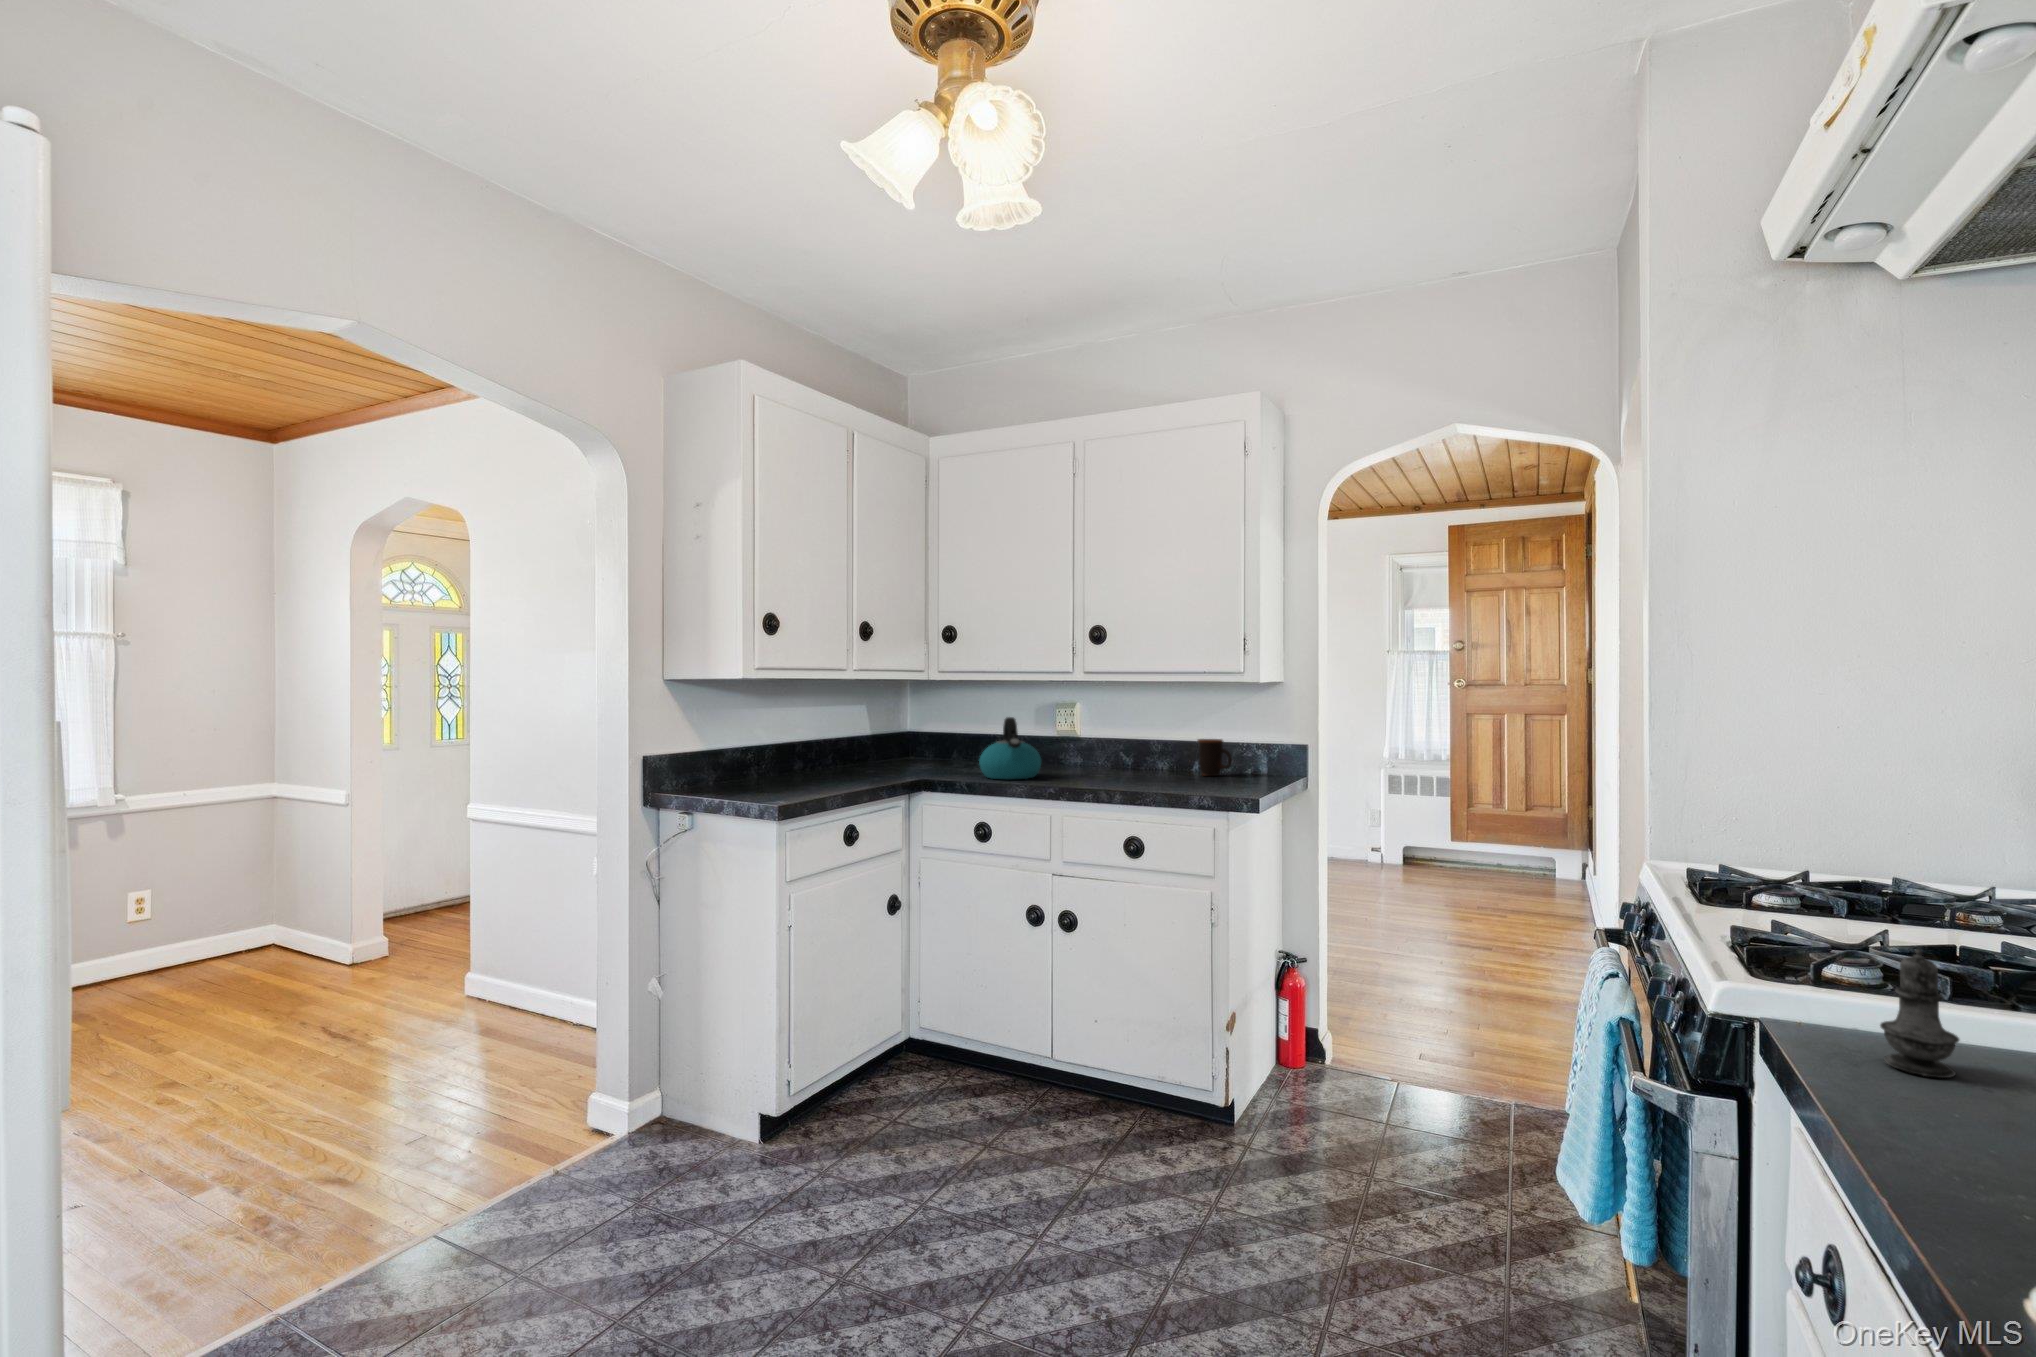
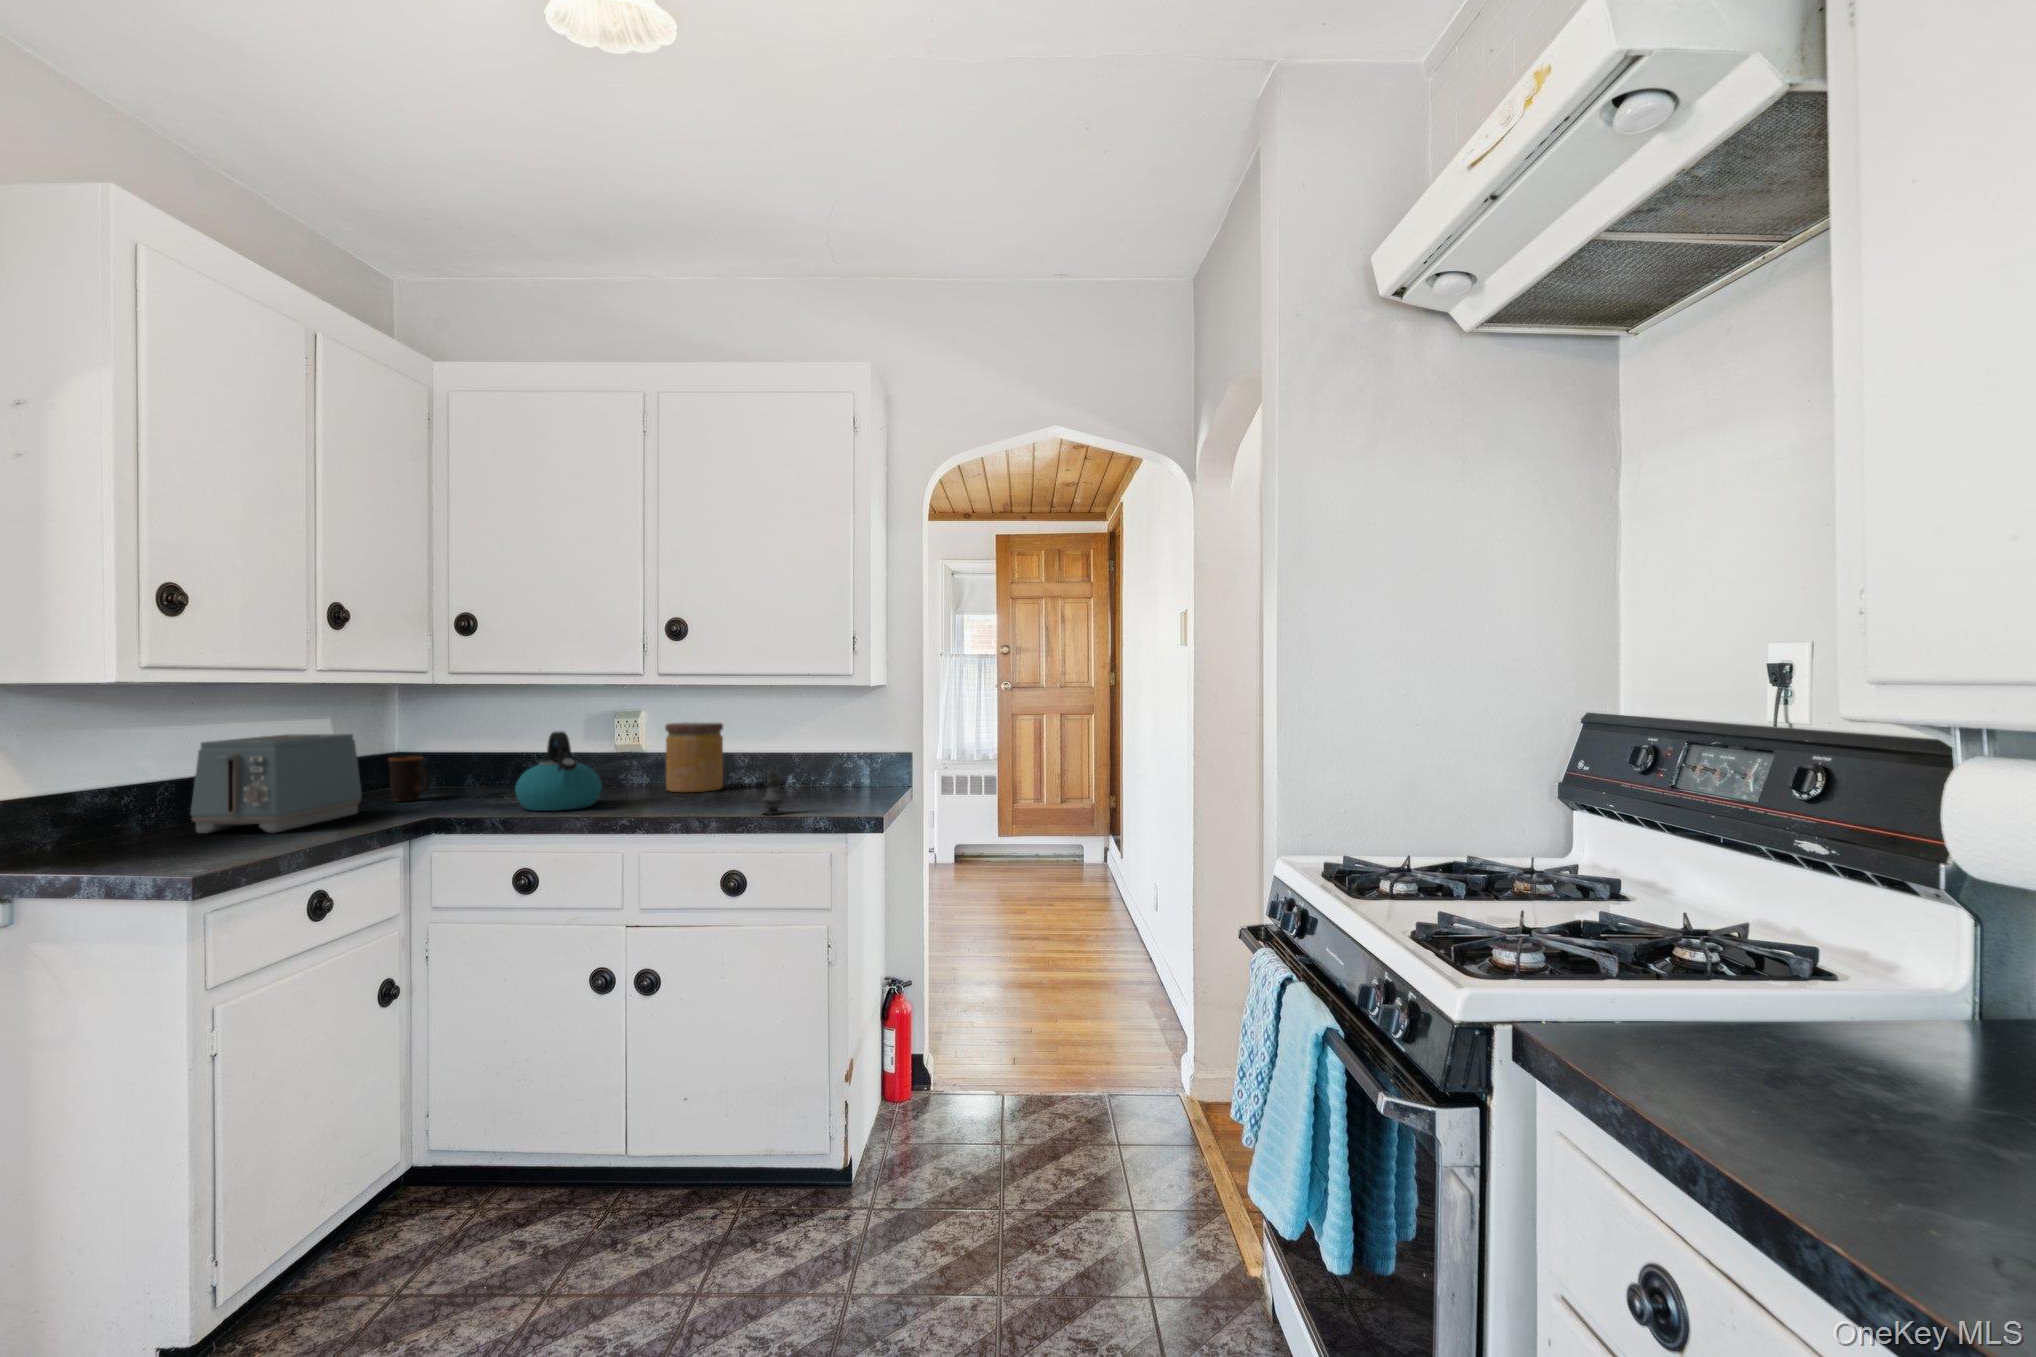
jar: none [1095,713,1142,772] -> present [665,723,723,792]
toaster: none [781,715,881,783] -> present [191,734,362,833]
mug: present [1198,739,1232,776] -> present [389,756,430,801]
salt shaker: present [1880,949,1959,1078] -> present [762,767,784,815]

